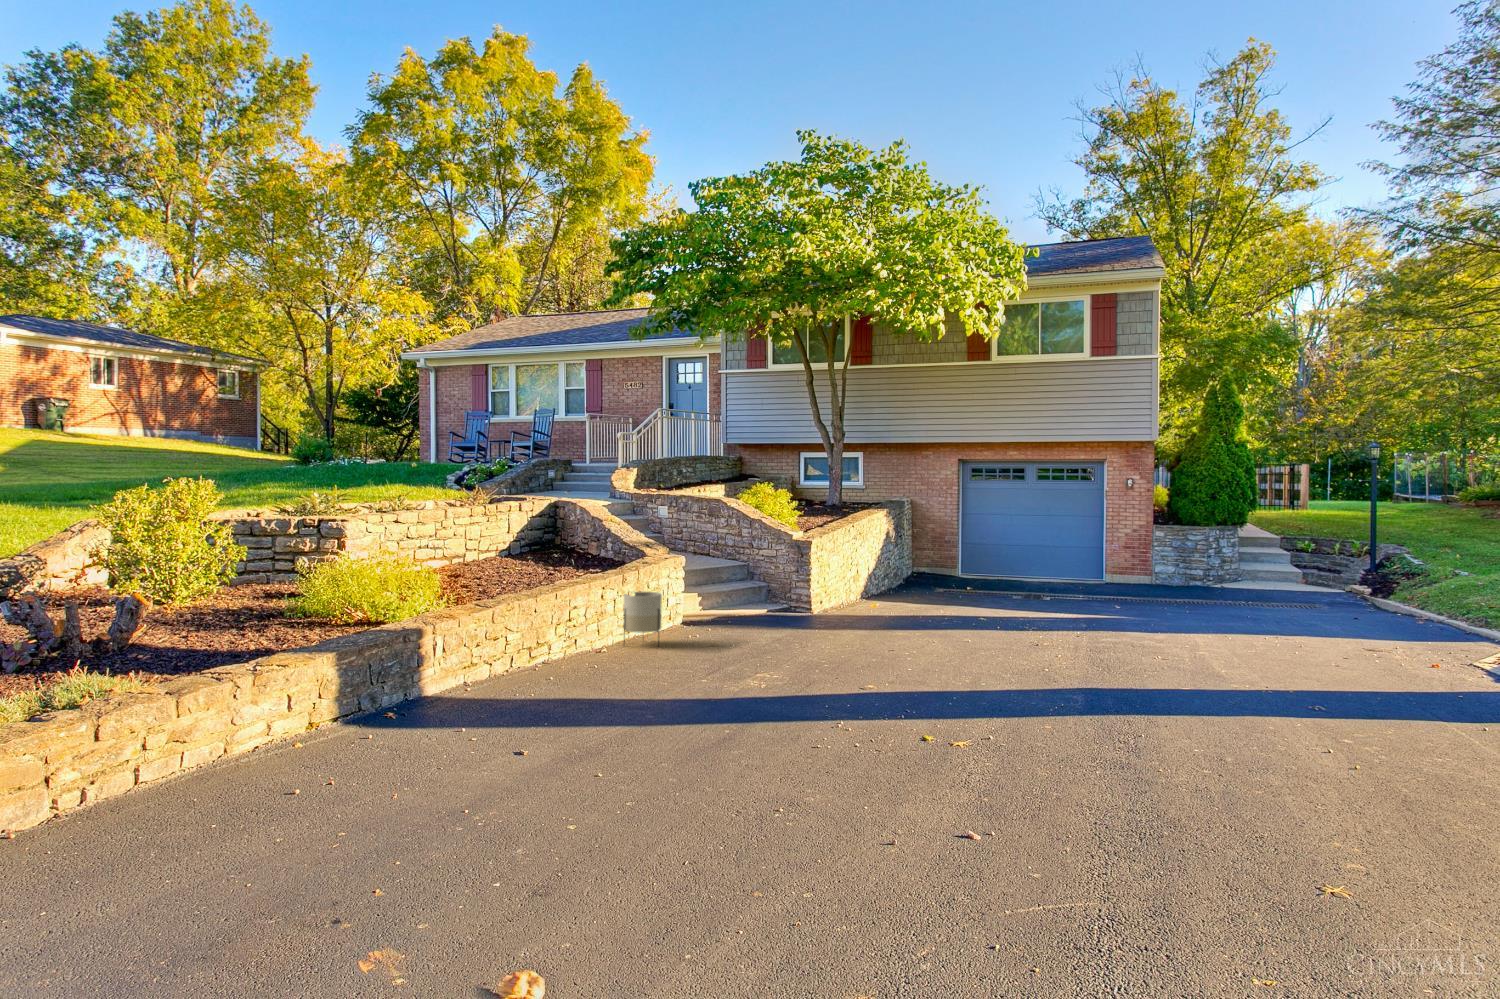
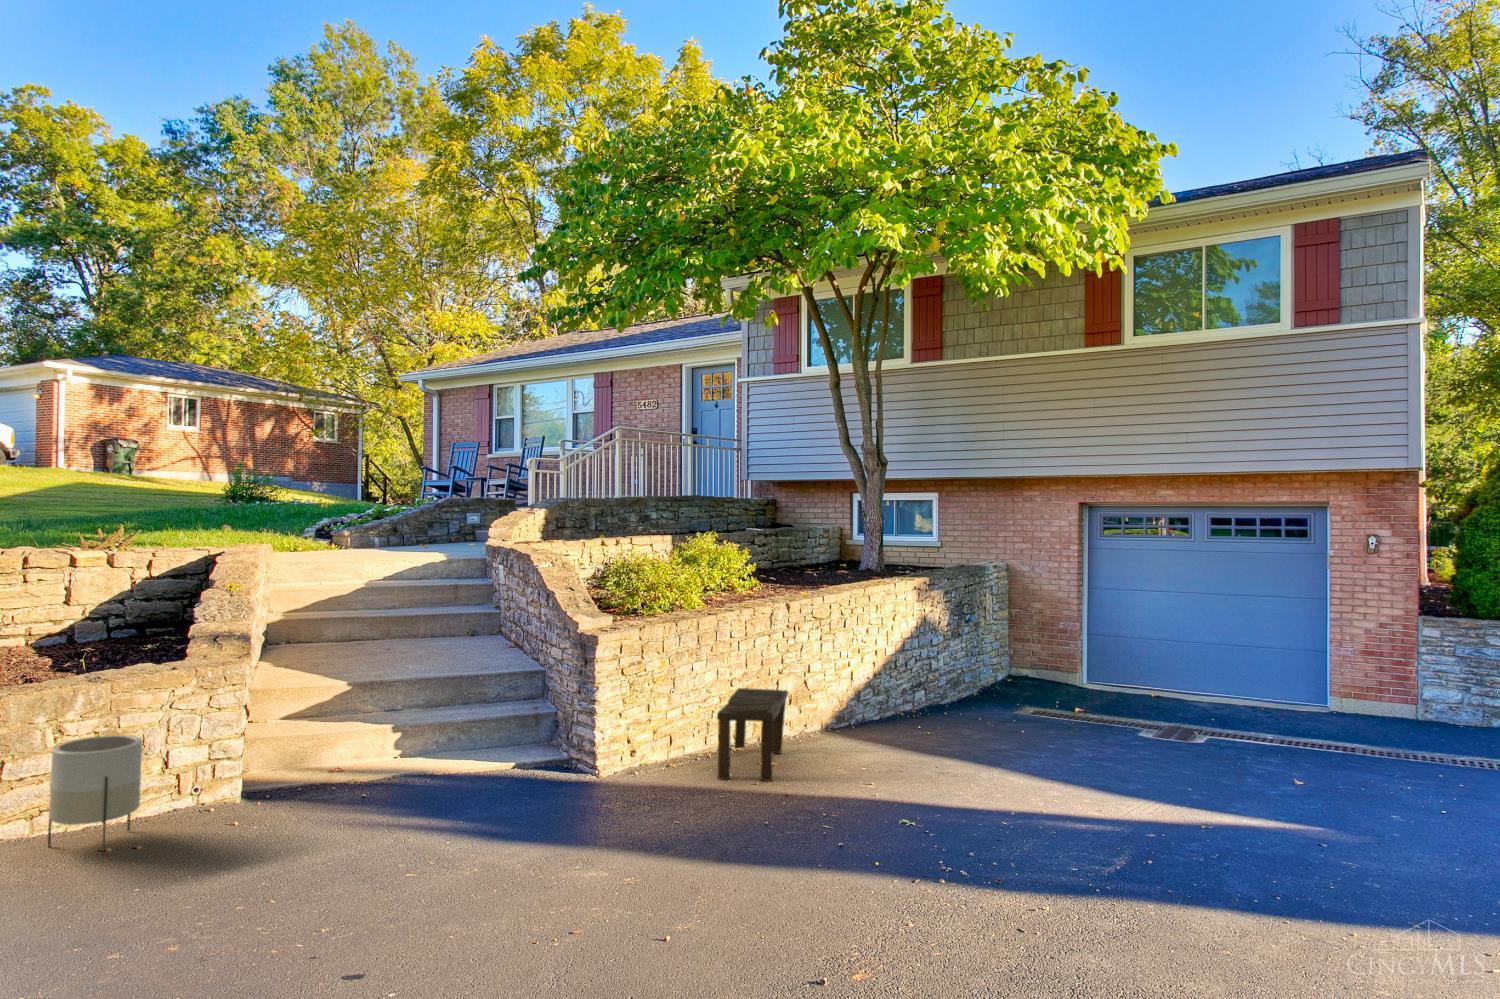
bench: none [848,569,893,614] -> present [717,688,788,781]

